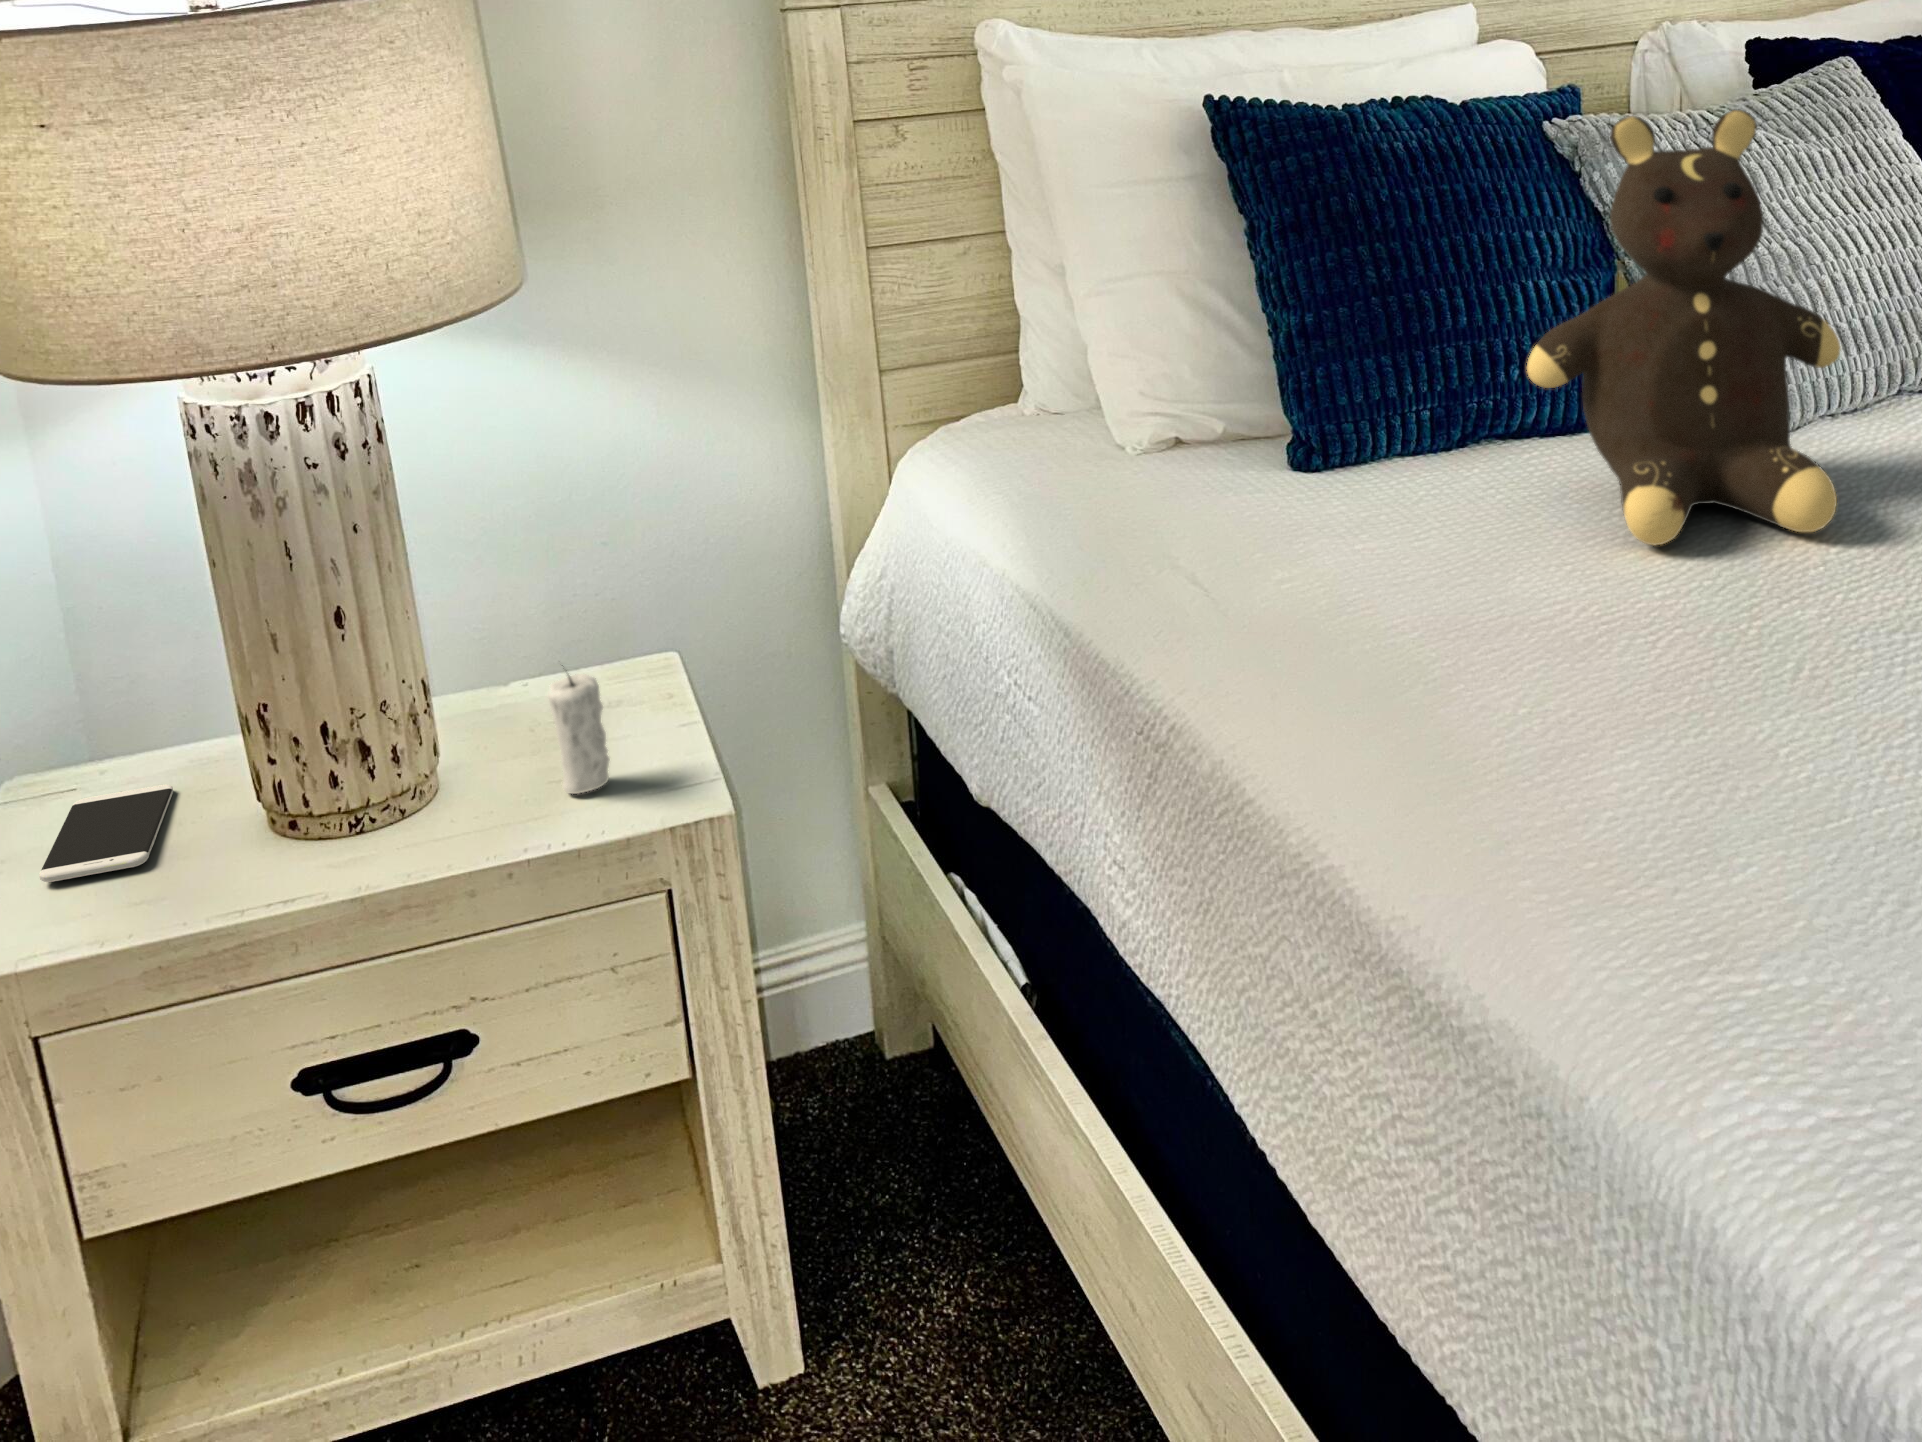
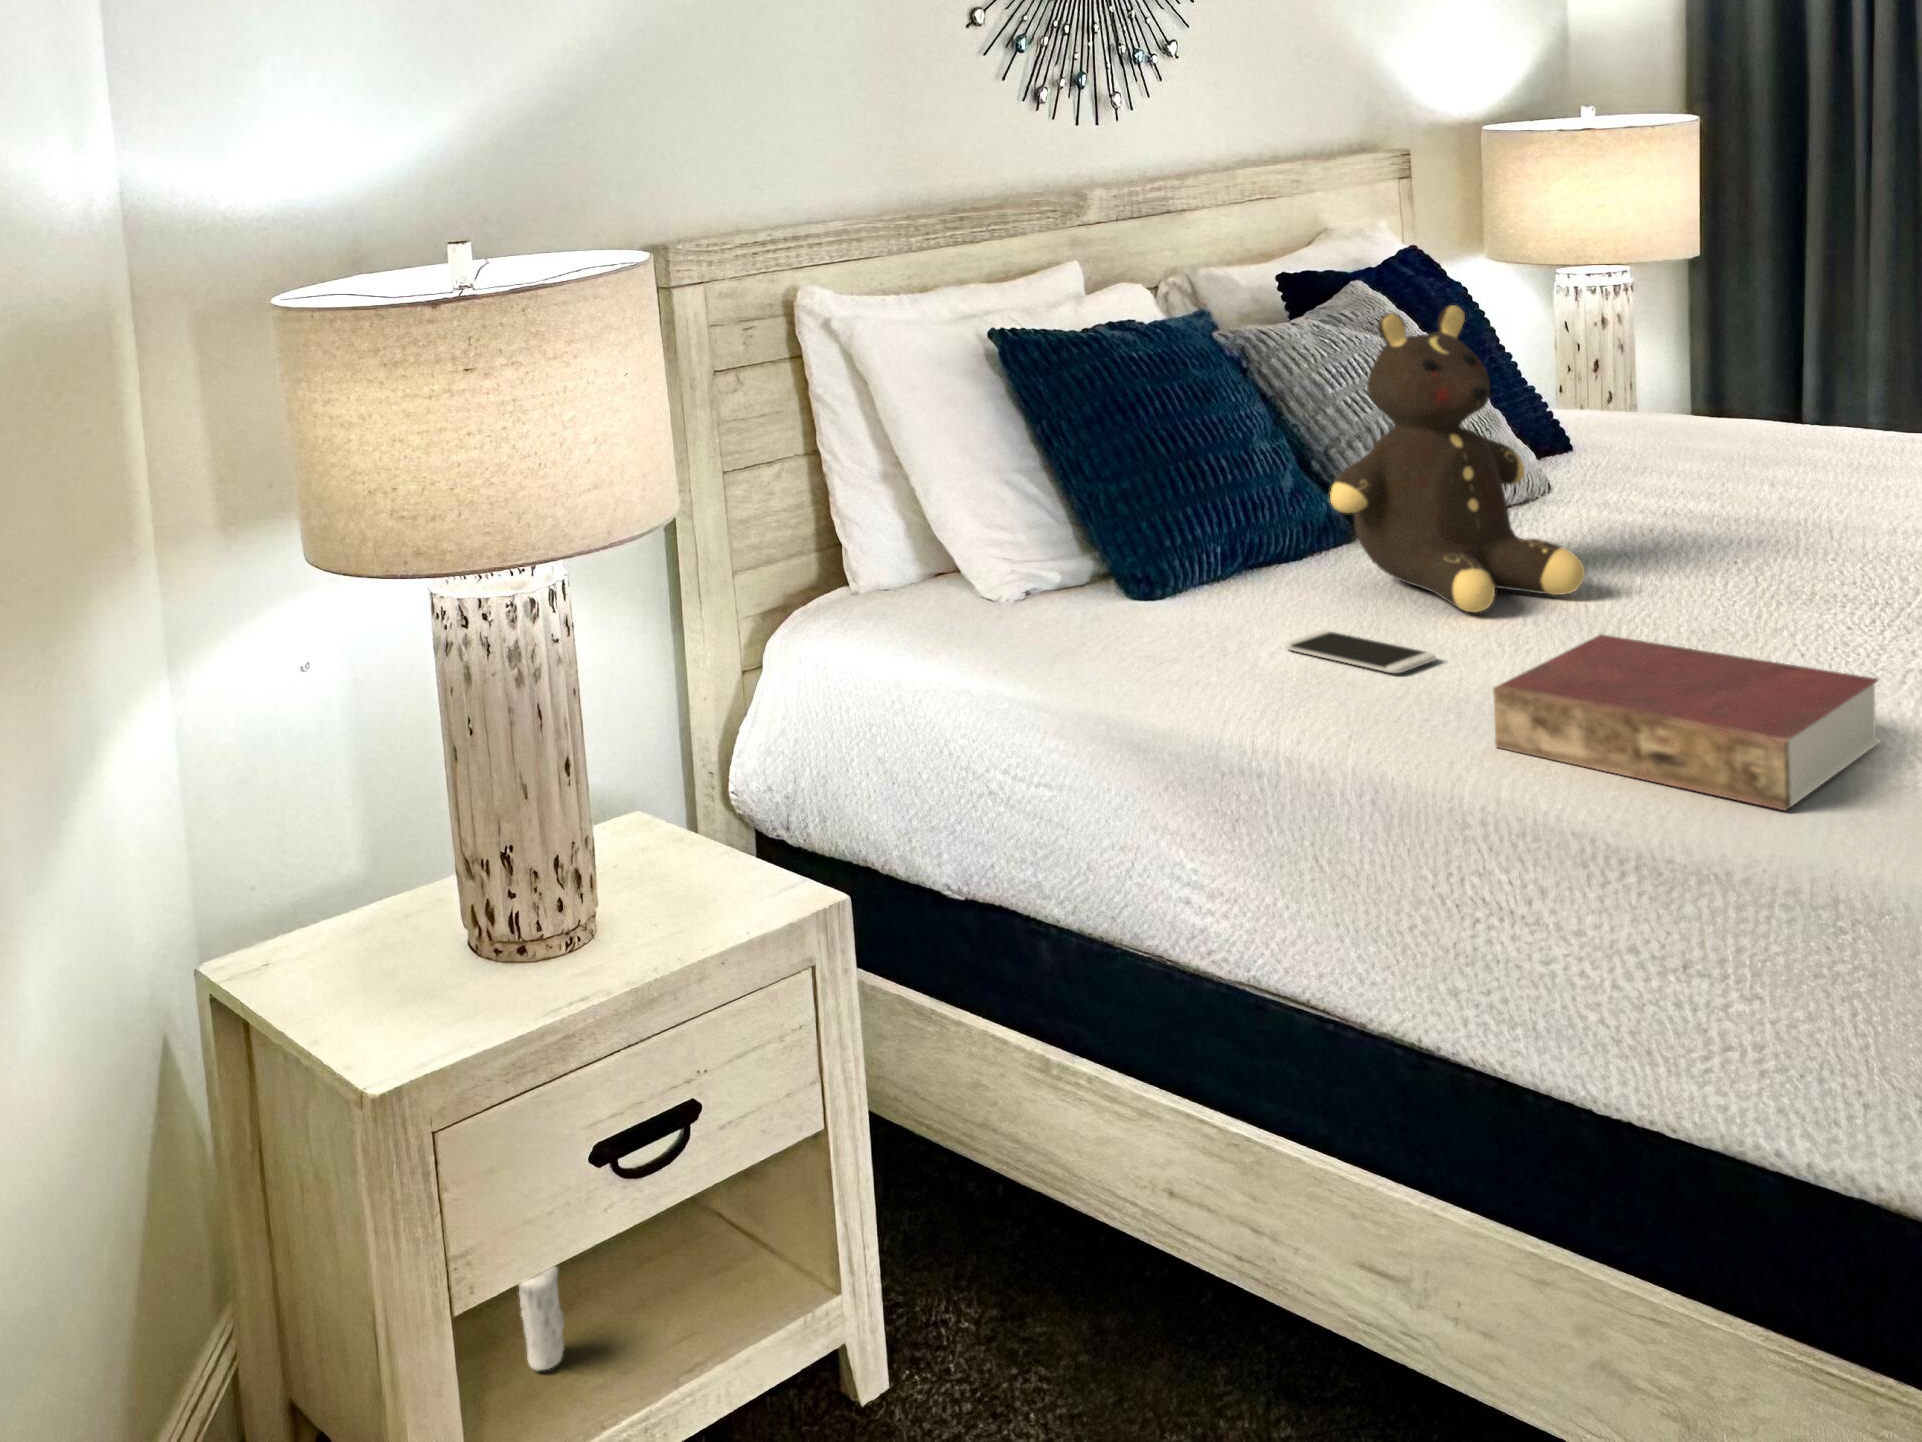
book: none [1357,615,1863,933] -> present [1493,634,1880,810]
candle: present [548,665,610,794] -> present [519,1266,564,1370]
smartphone: present [39,785,173,882] -> present [1285,631,1436,673]

